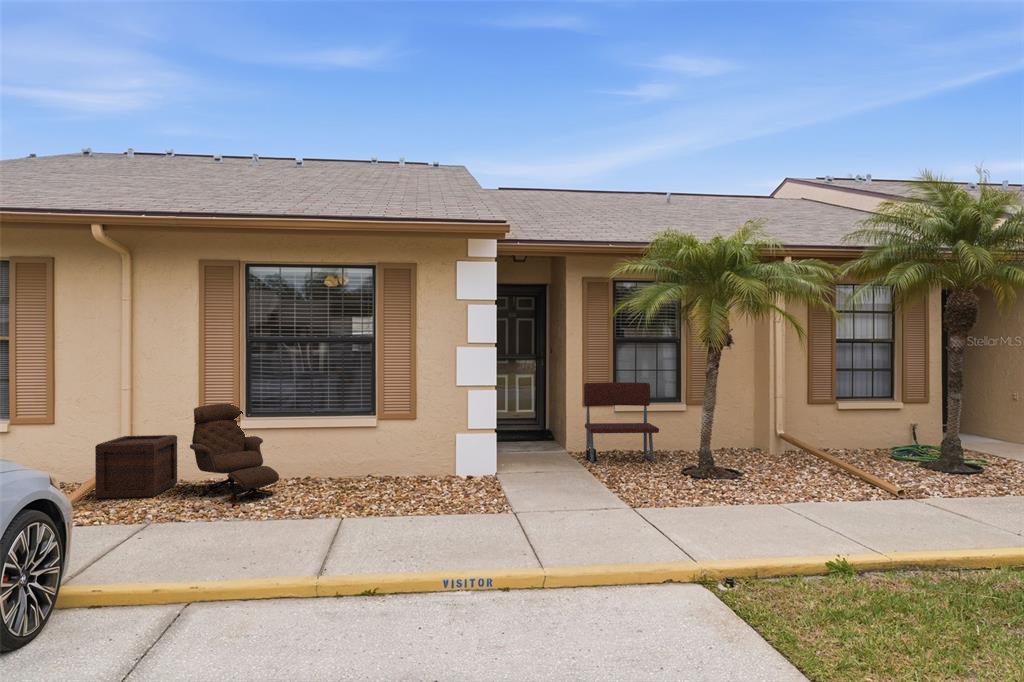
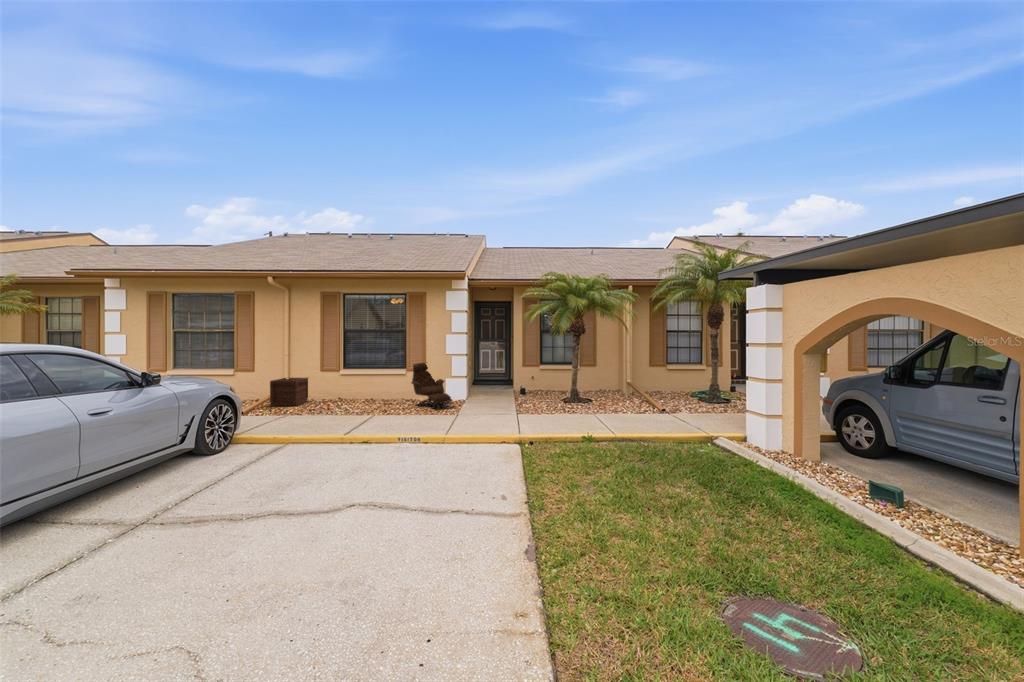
bench: present [584,382,659,462] -> none [520,354,557,397]
lounge chair: present [190,404,279,501] -> present [411,363,451,408]

